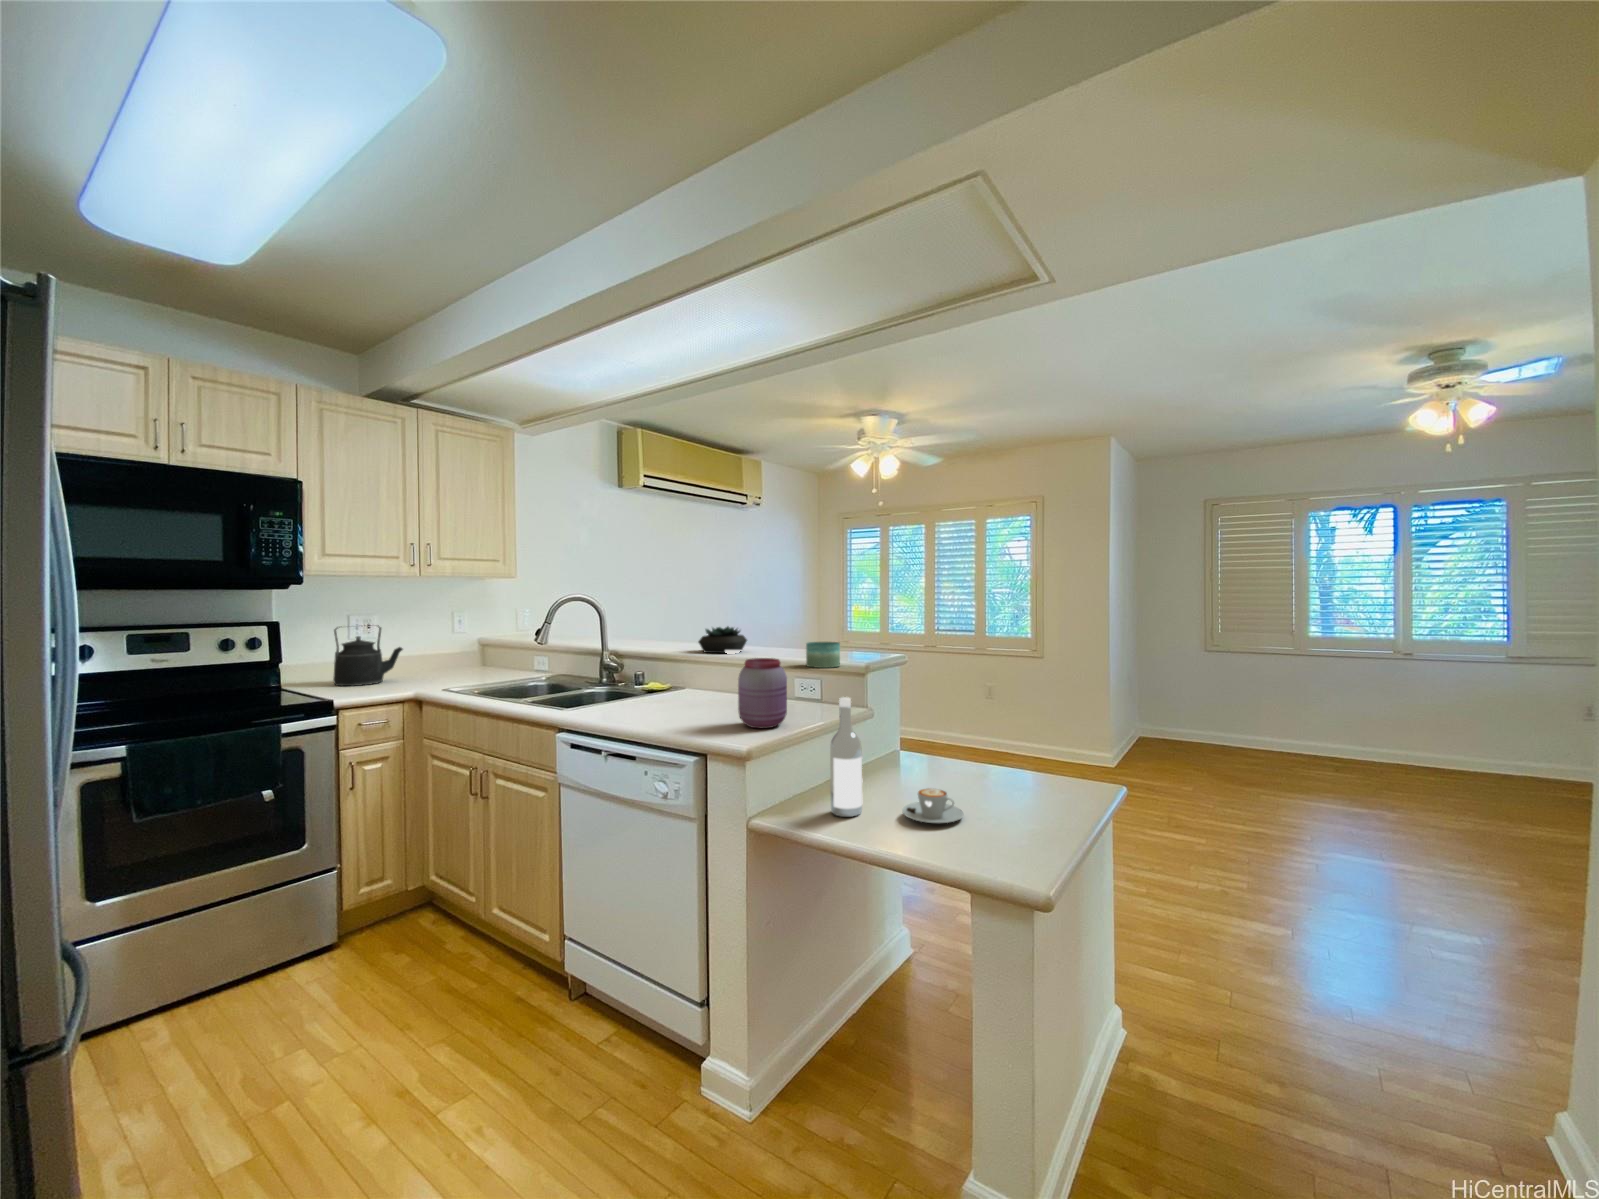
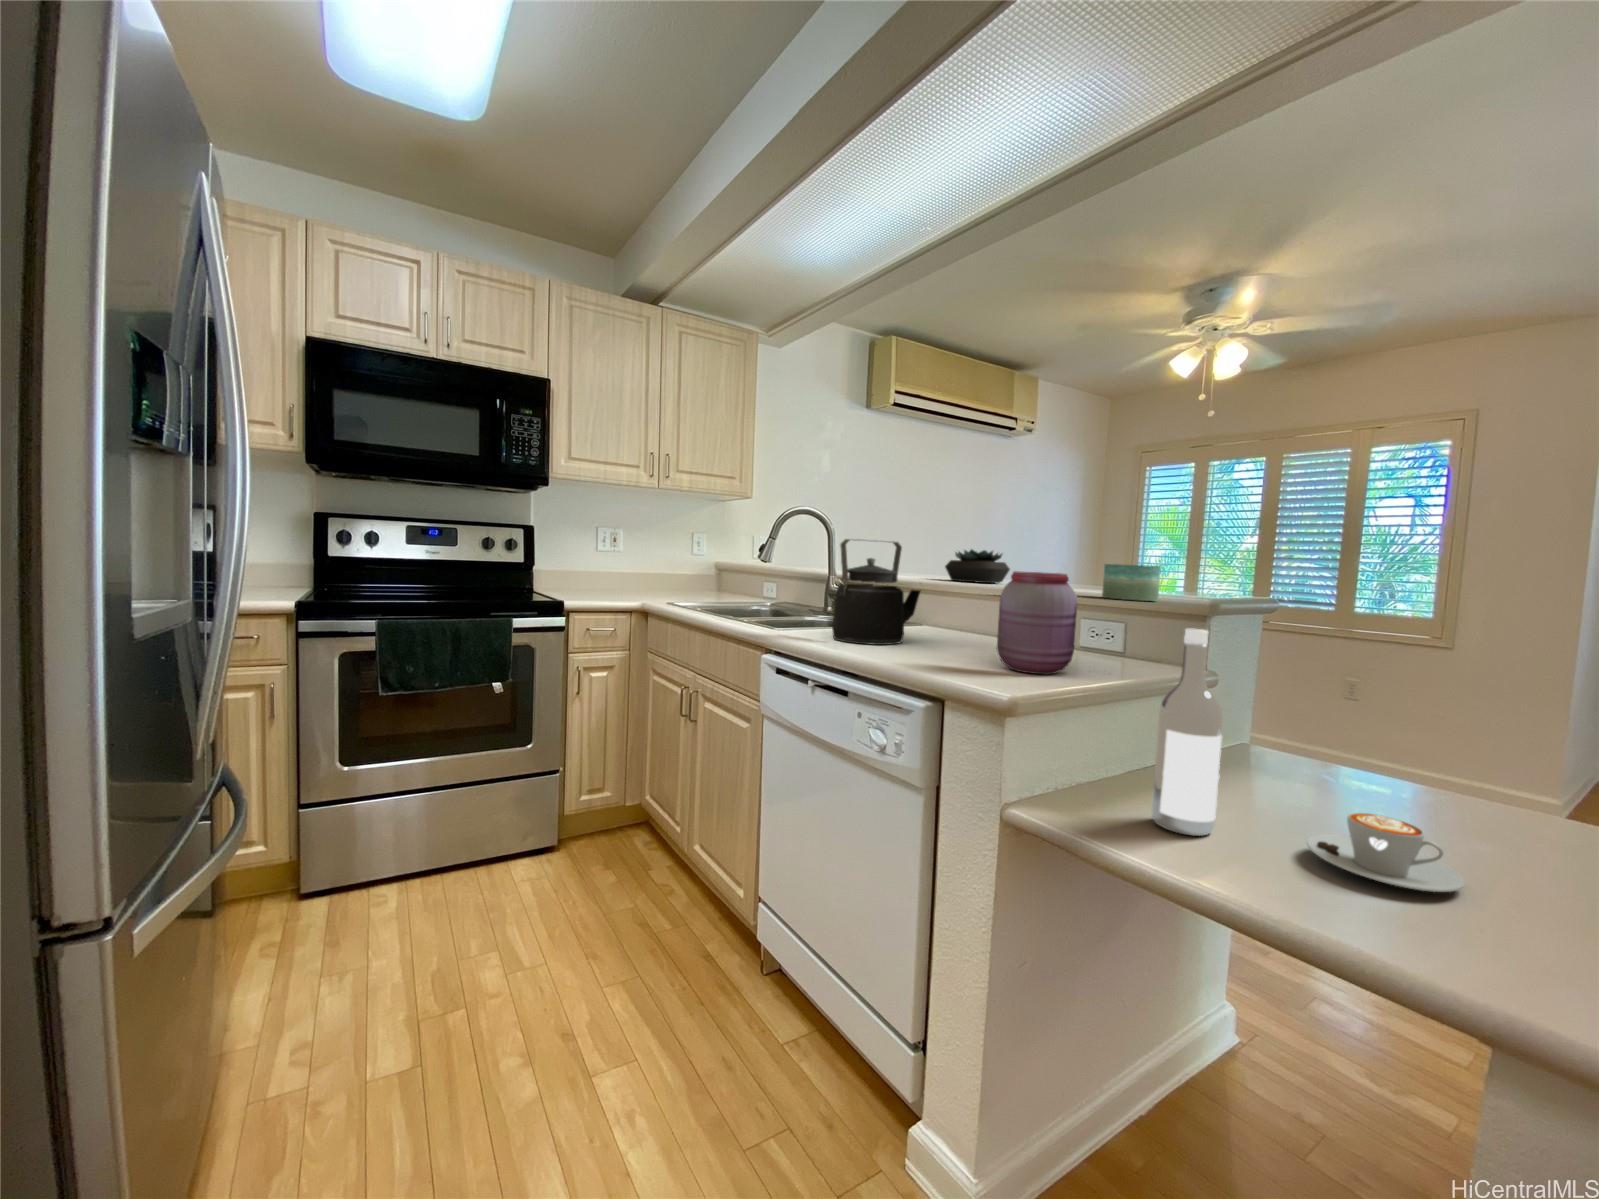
kettle: present [333,625,403,686] -> present [832,539,920,645]

